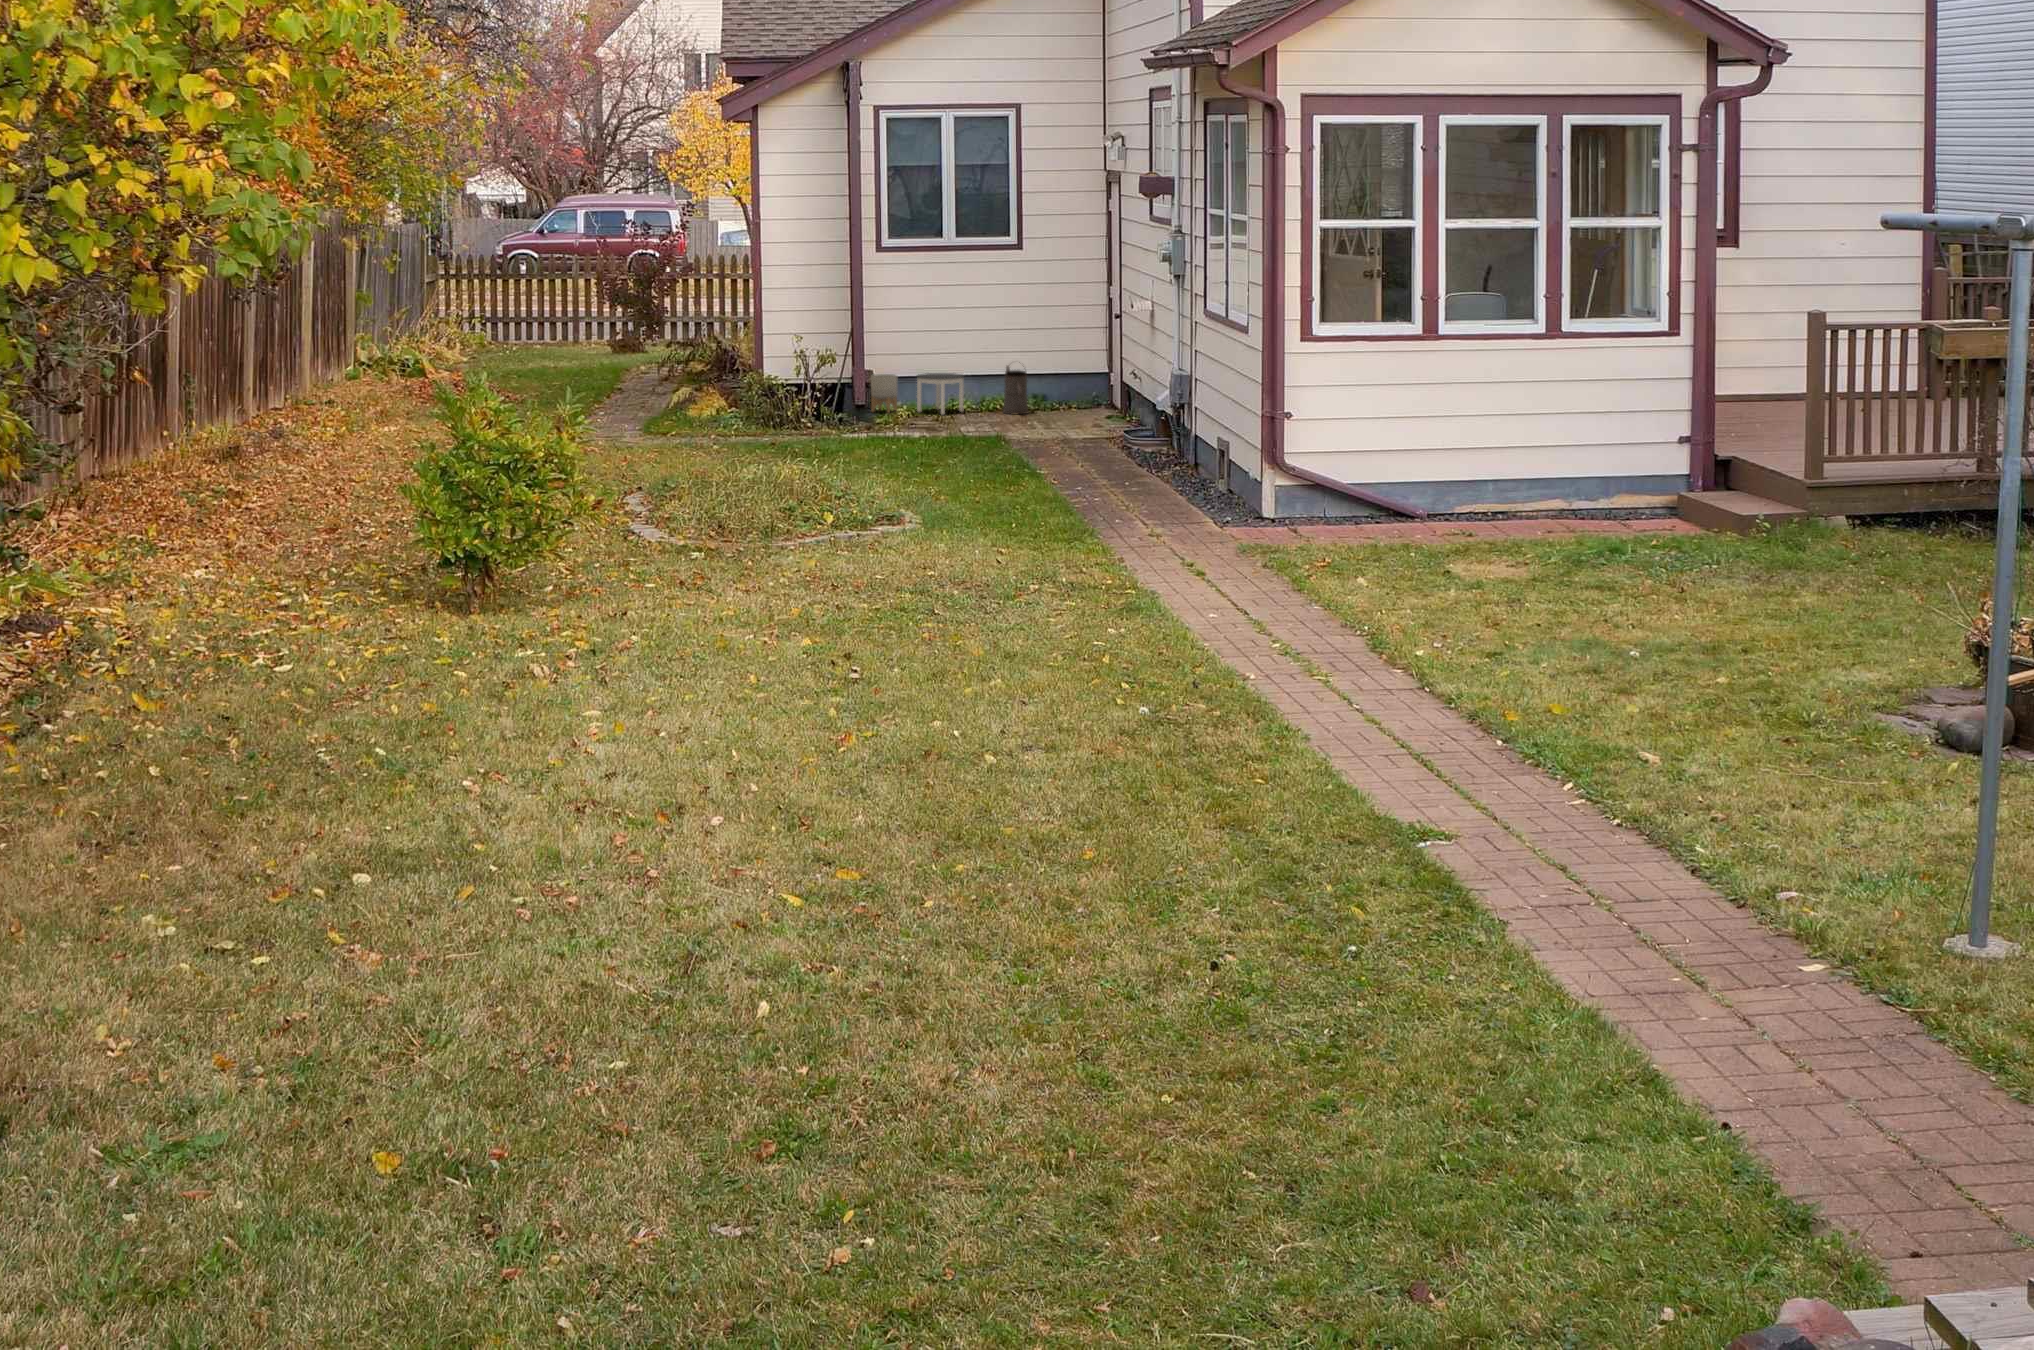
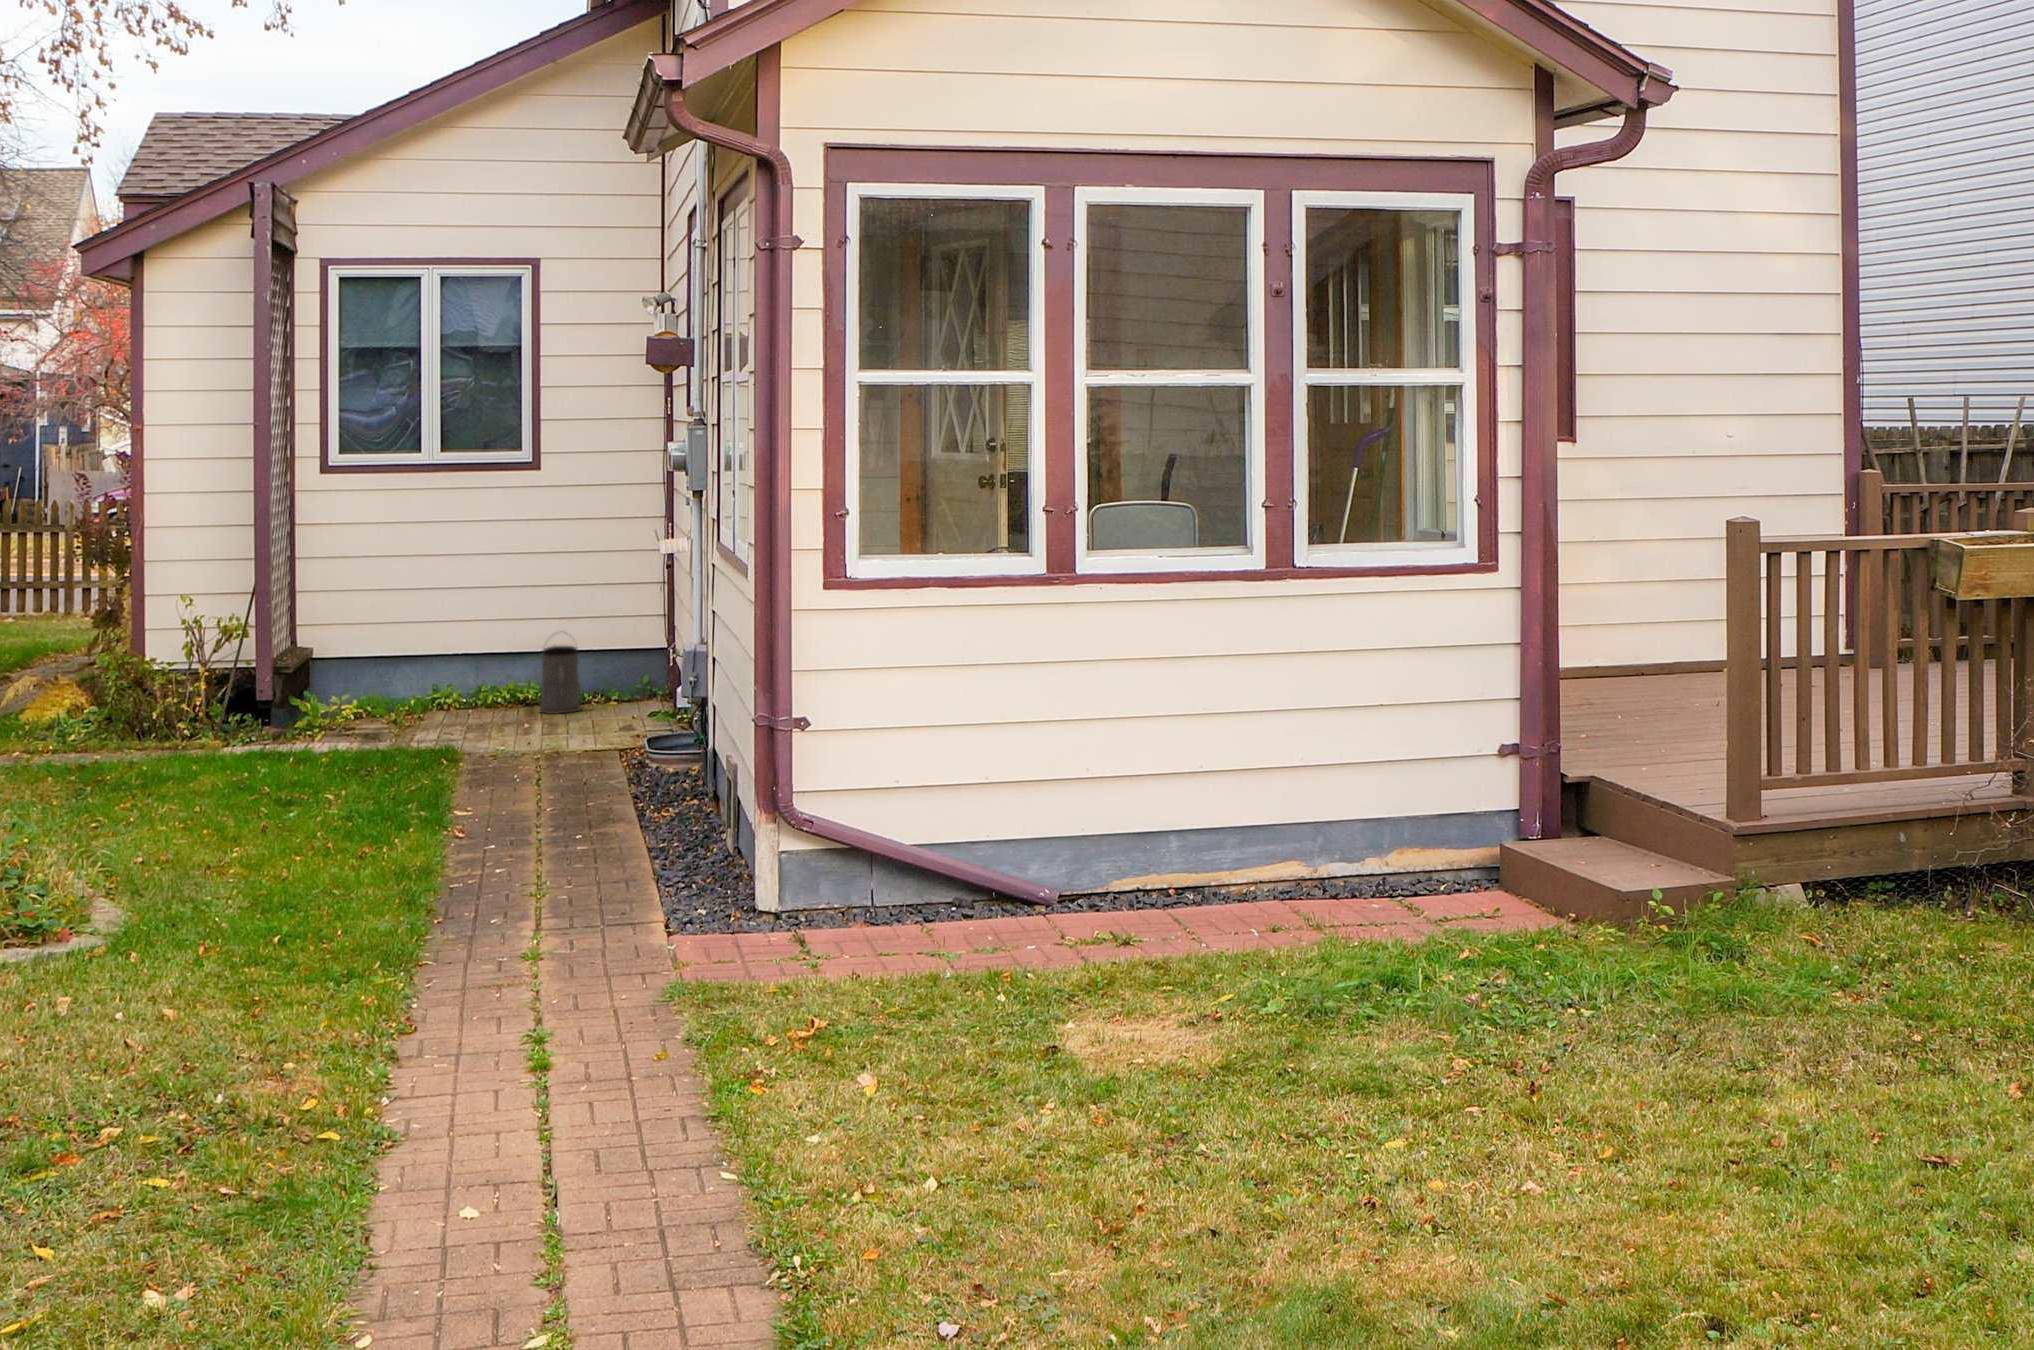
round table: present [917,373,964,414] -> none [401,653,481,718]
planter: present [871,374,898,413] -> none [327,657,372,719]

